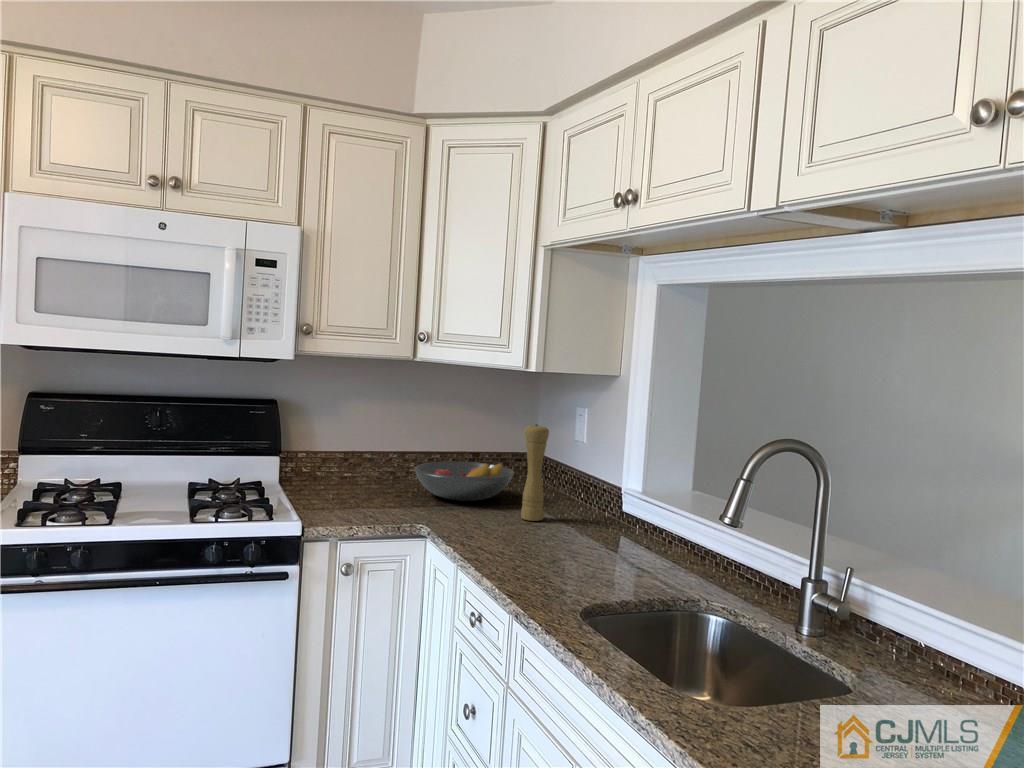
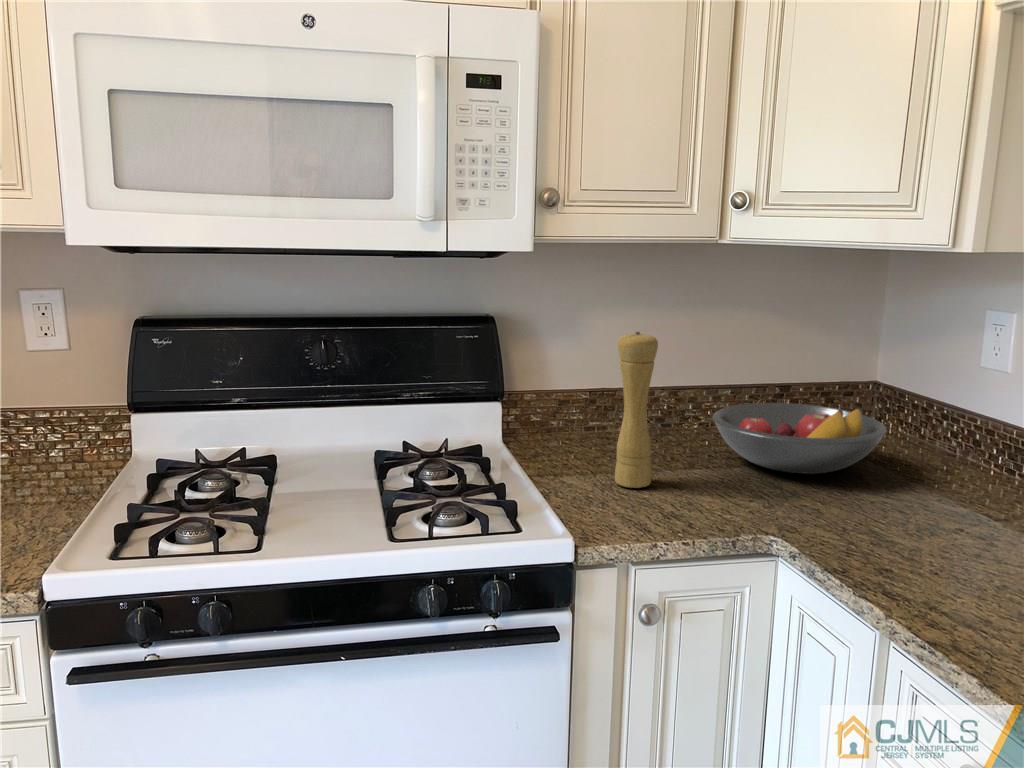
pepper mill: present [521,424,549,521] -> present [615,331,658,488]

